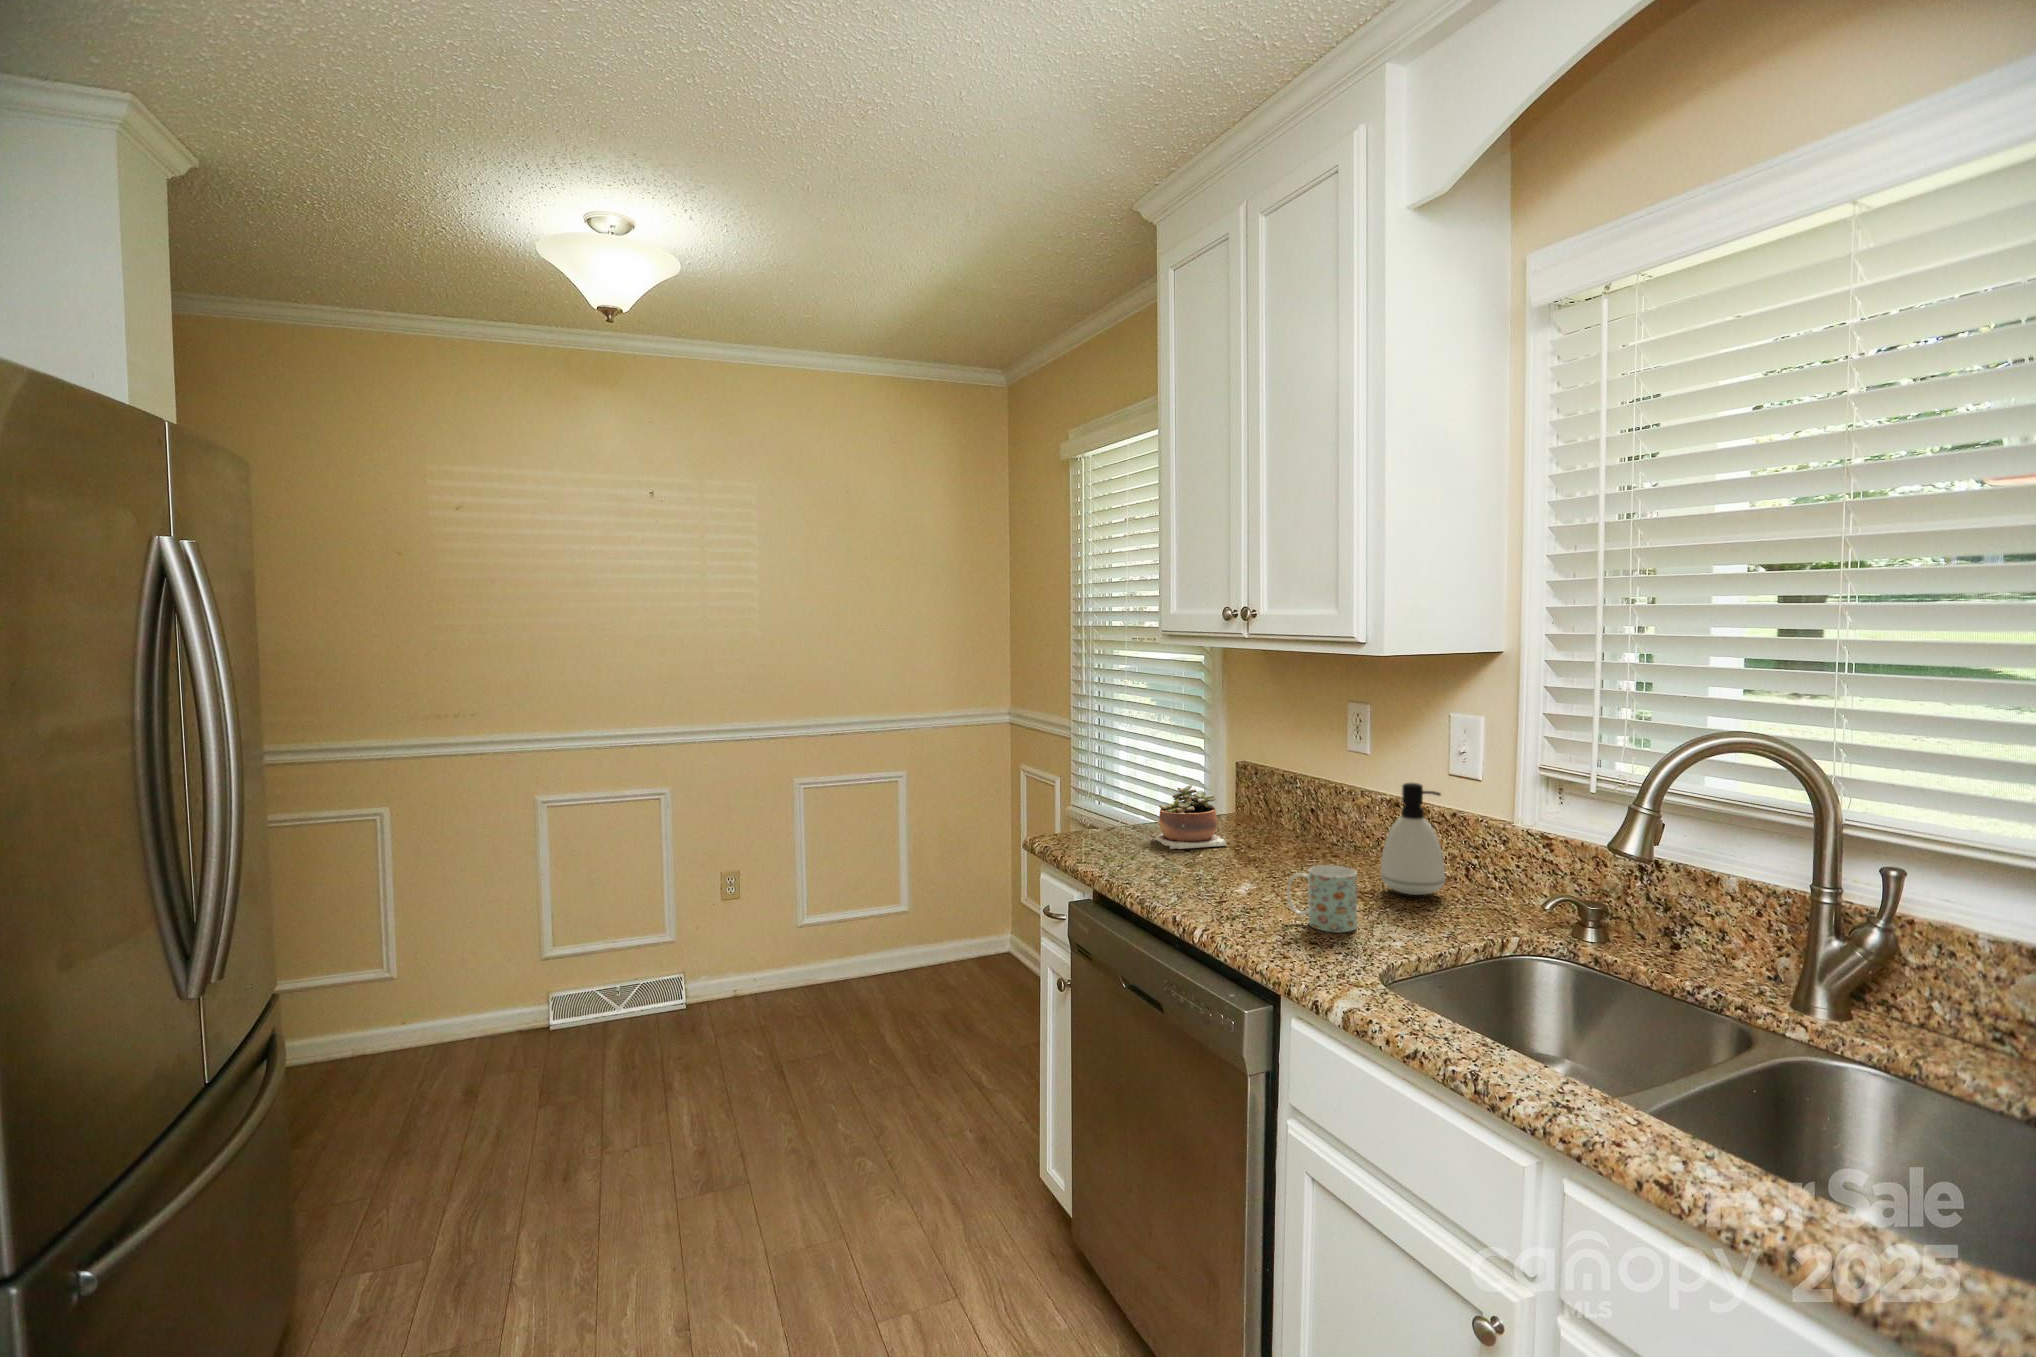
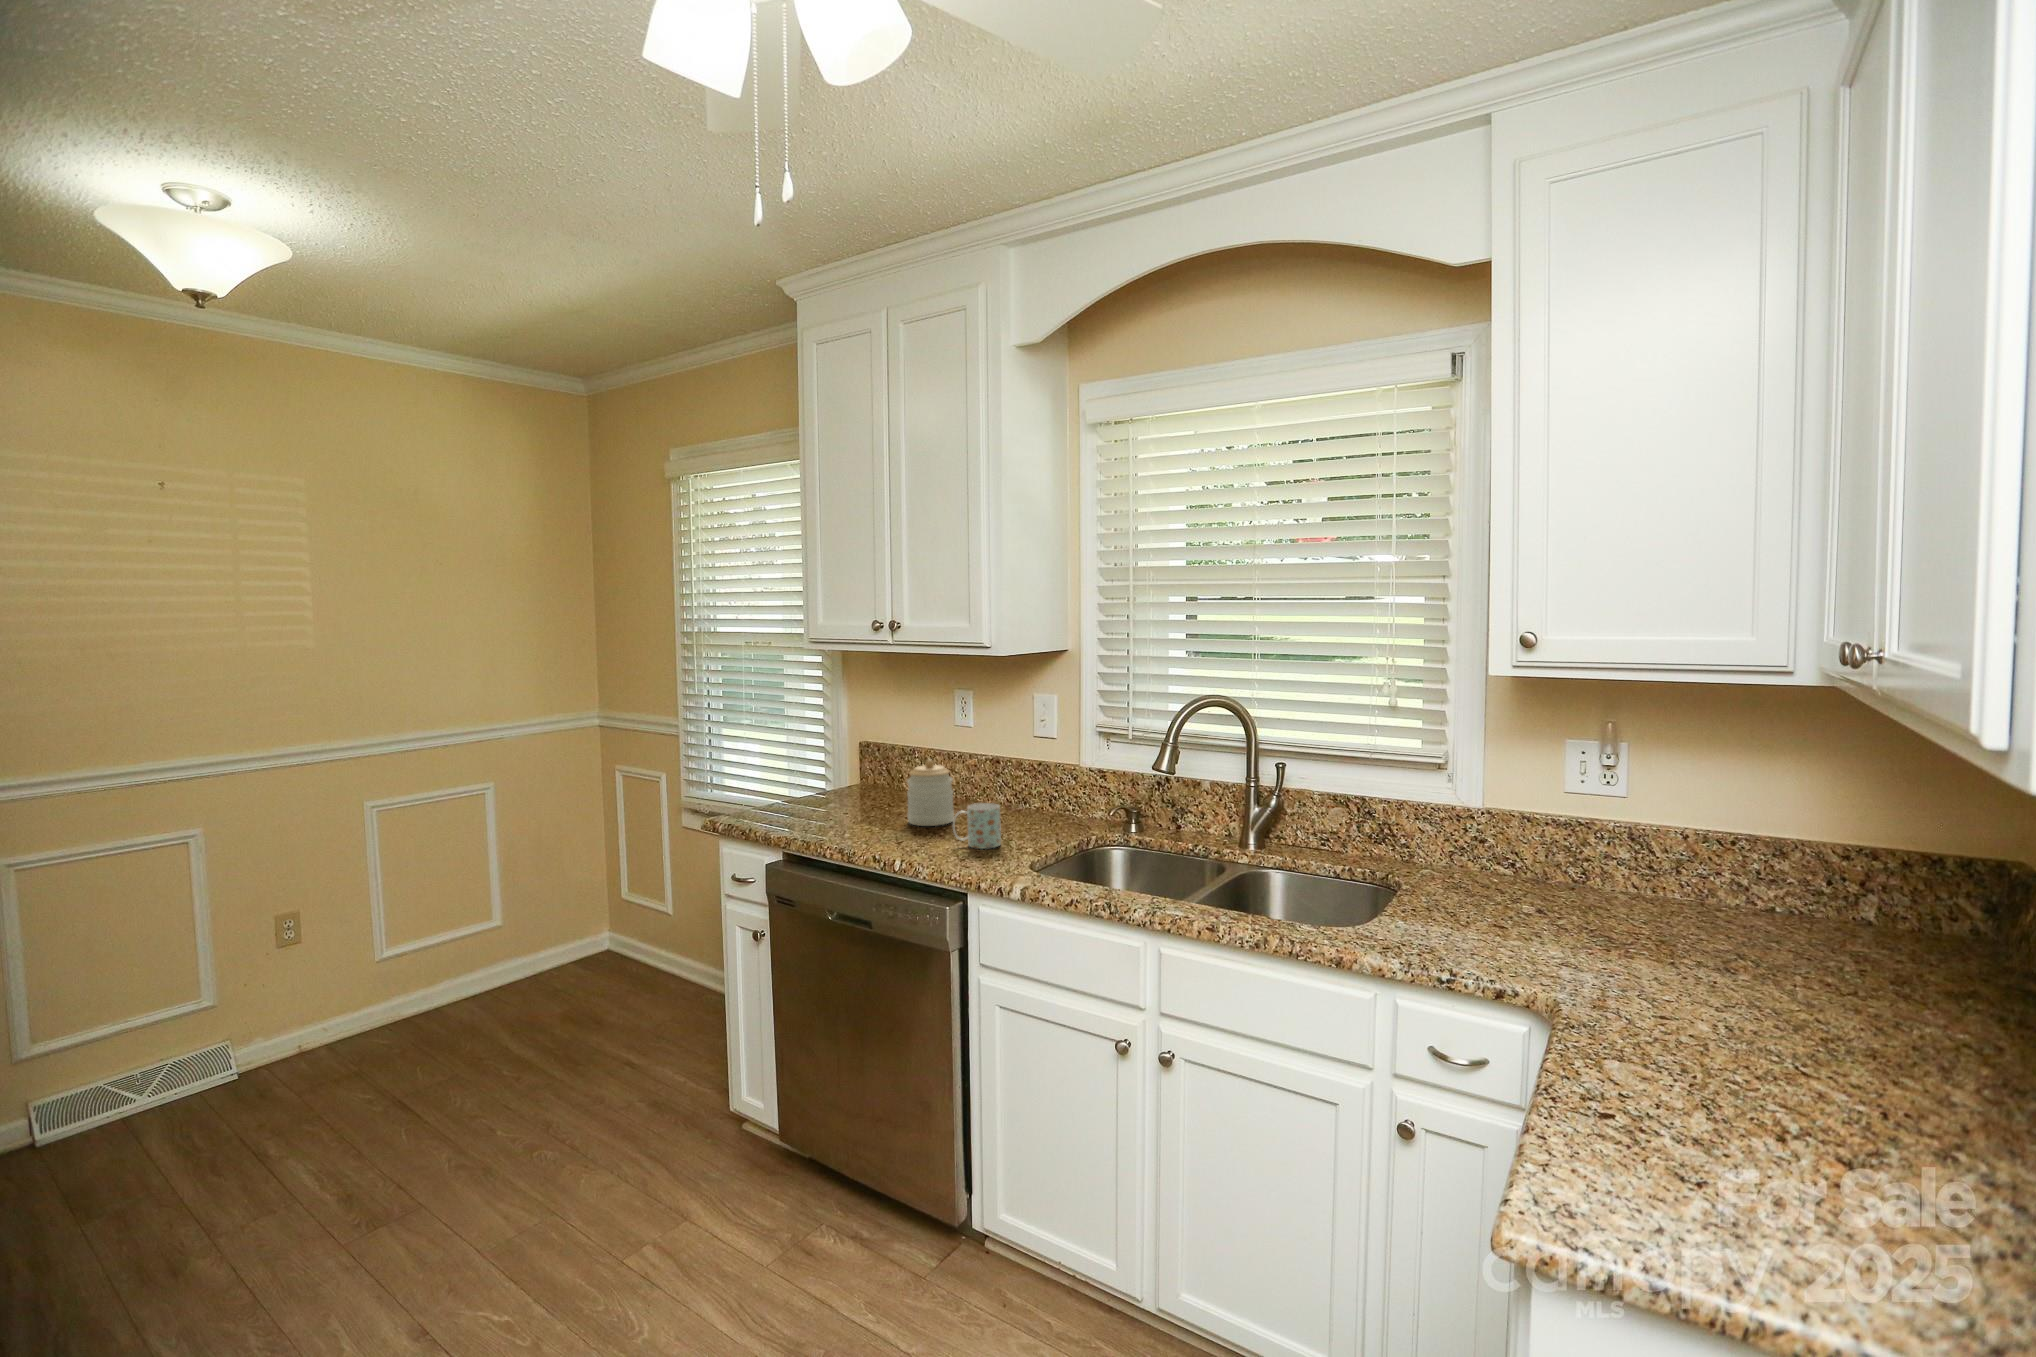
soap dispenser: present [1381,783,1445,895] -> none [999,743,1041,821]
succulent plant: present [1155,785,1227,849] -> none [810,762,874,814]
jar: none [1251,794,1316,885] -> present [907,759,954,826]

